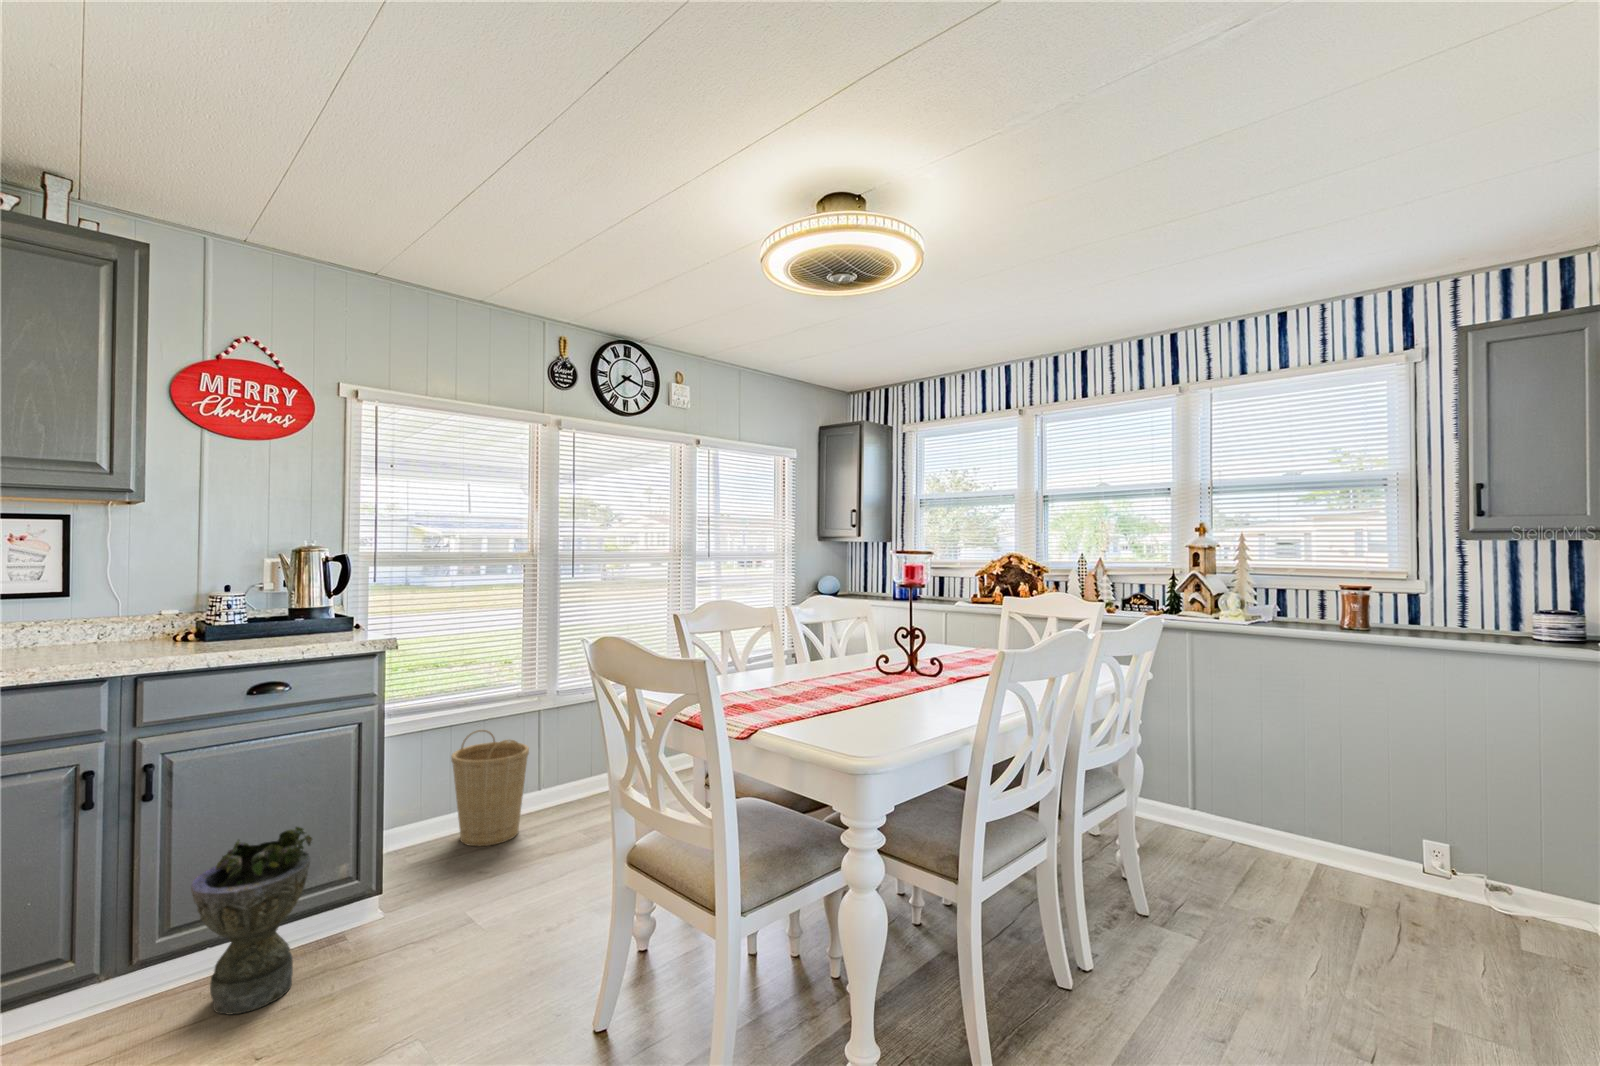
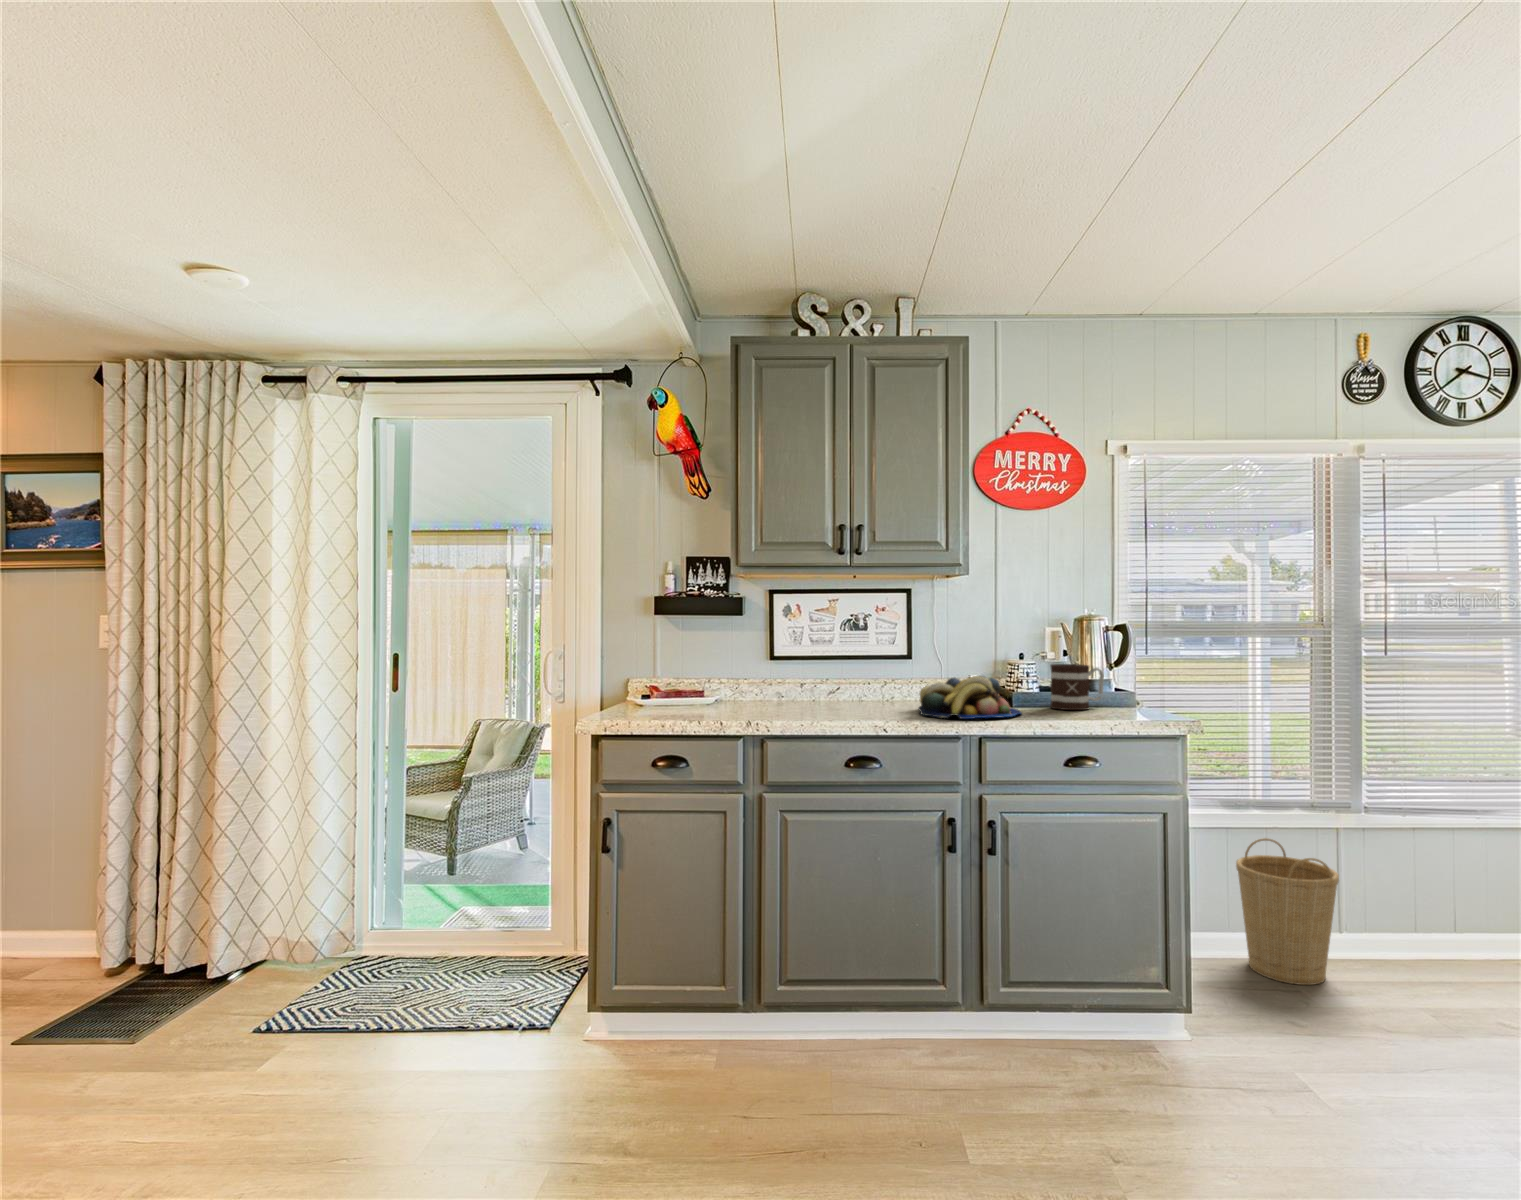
mug: none [251,593,315,639] -> present [1050,664,1104,710]
fruit bowl: none [52,609,207,660] -> present [918,675,1021,719]
planter: present [191,827,312,1015] -> none [1036,907,1138,1081]

